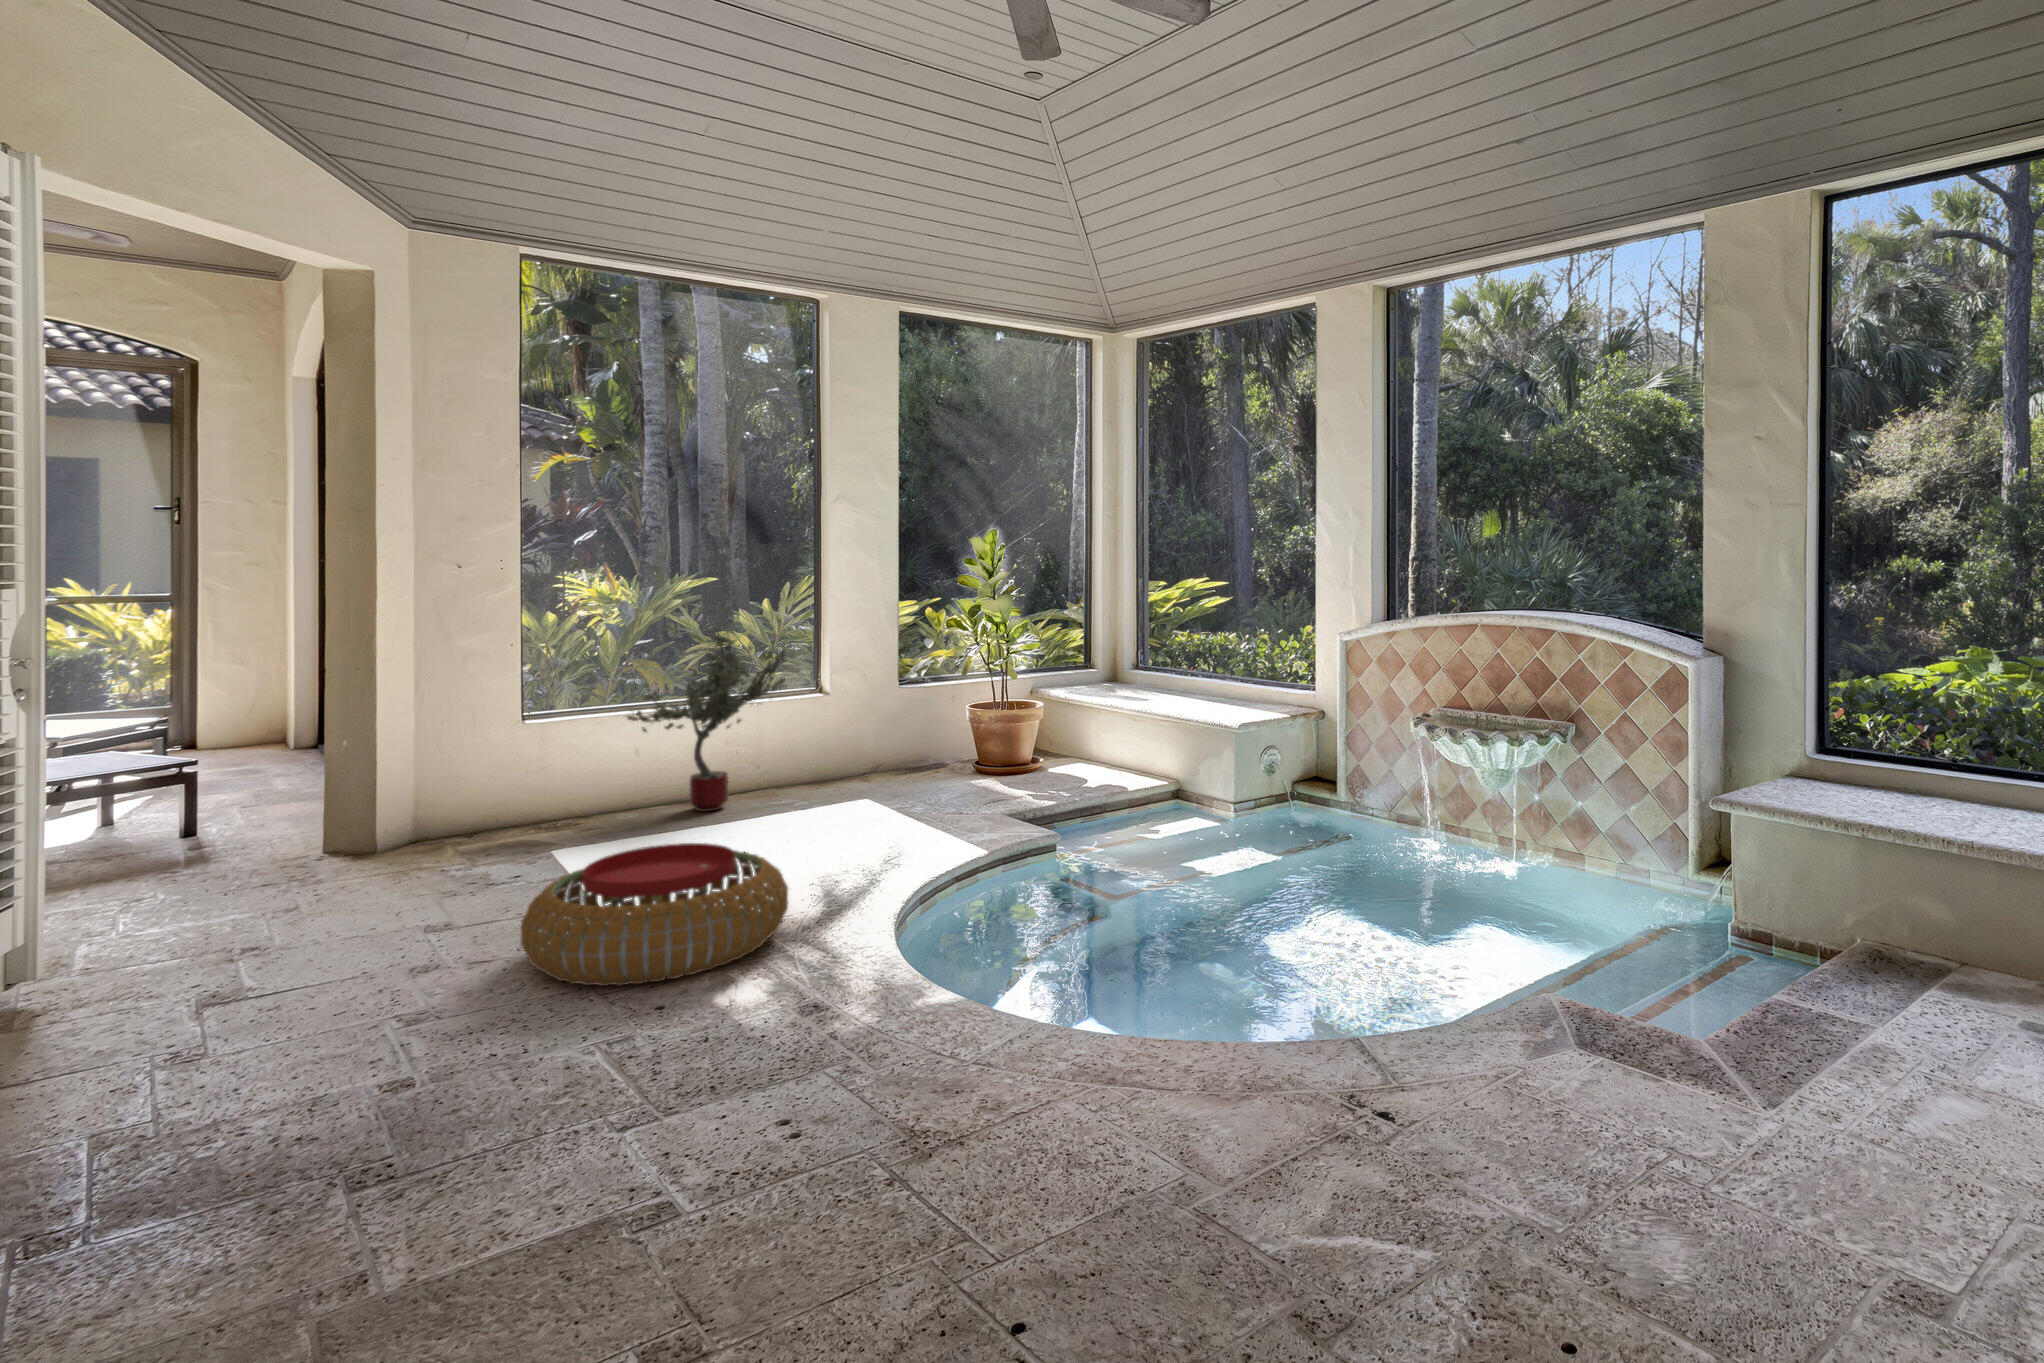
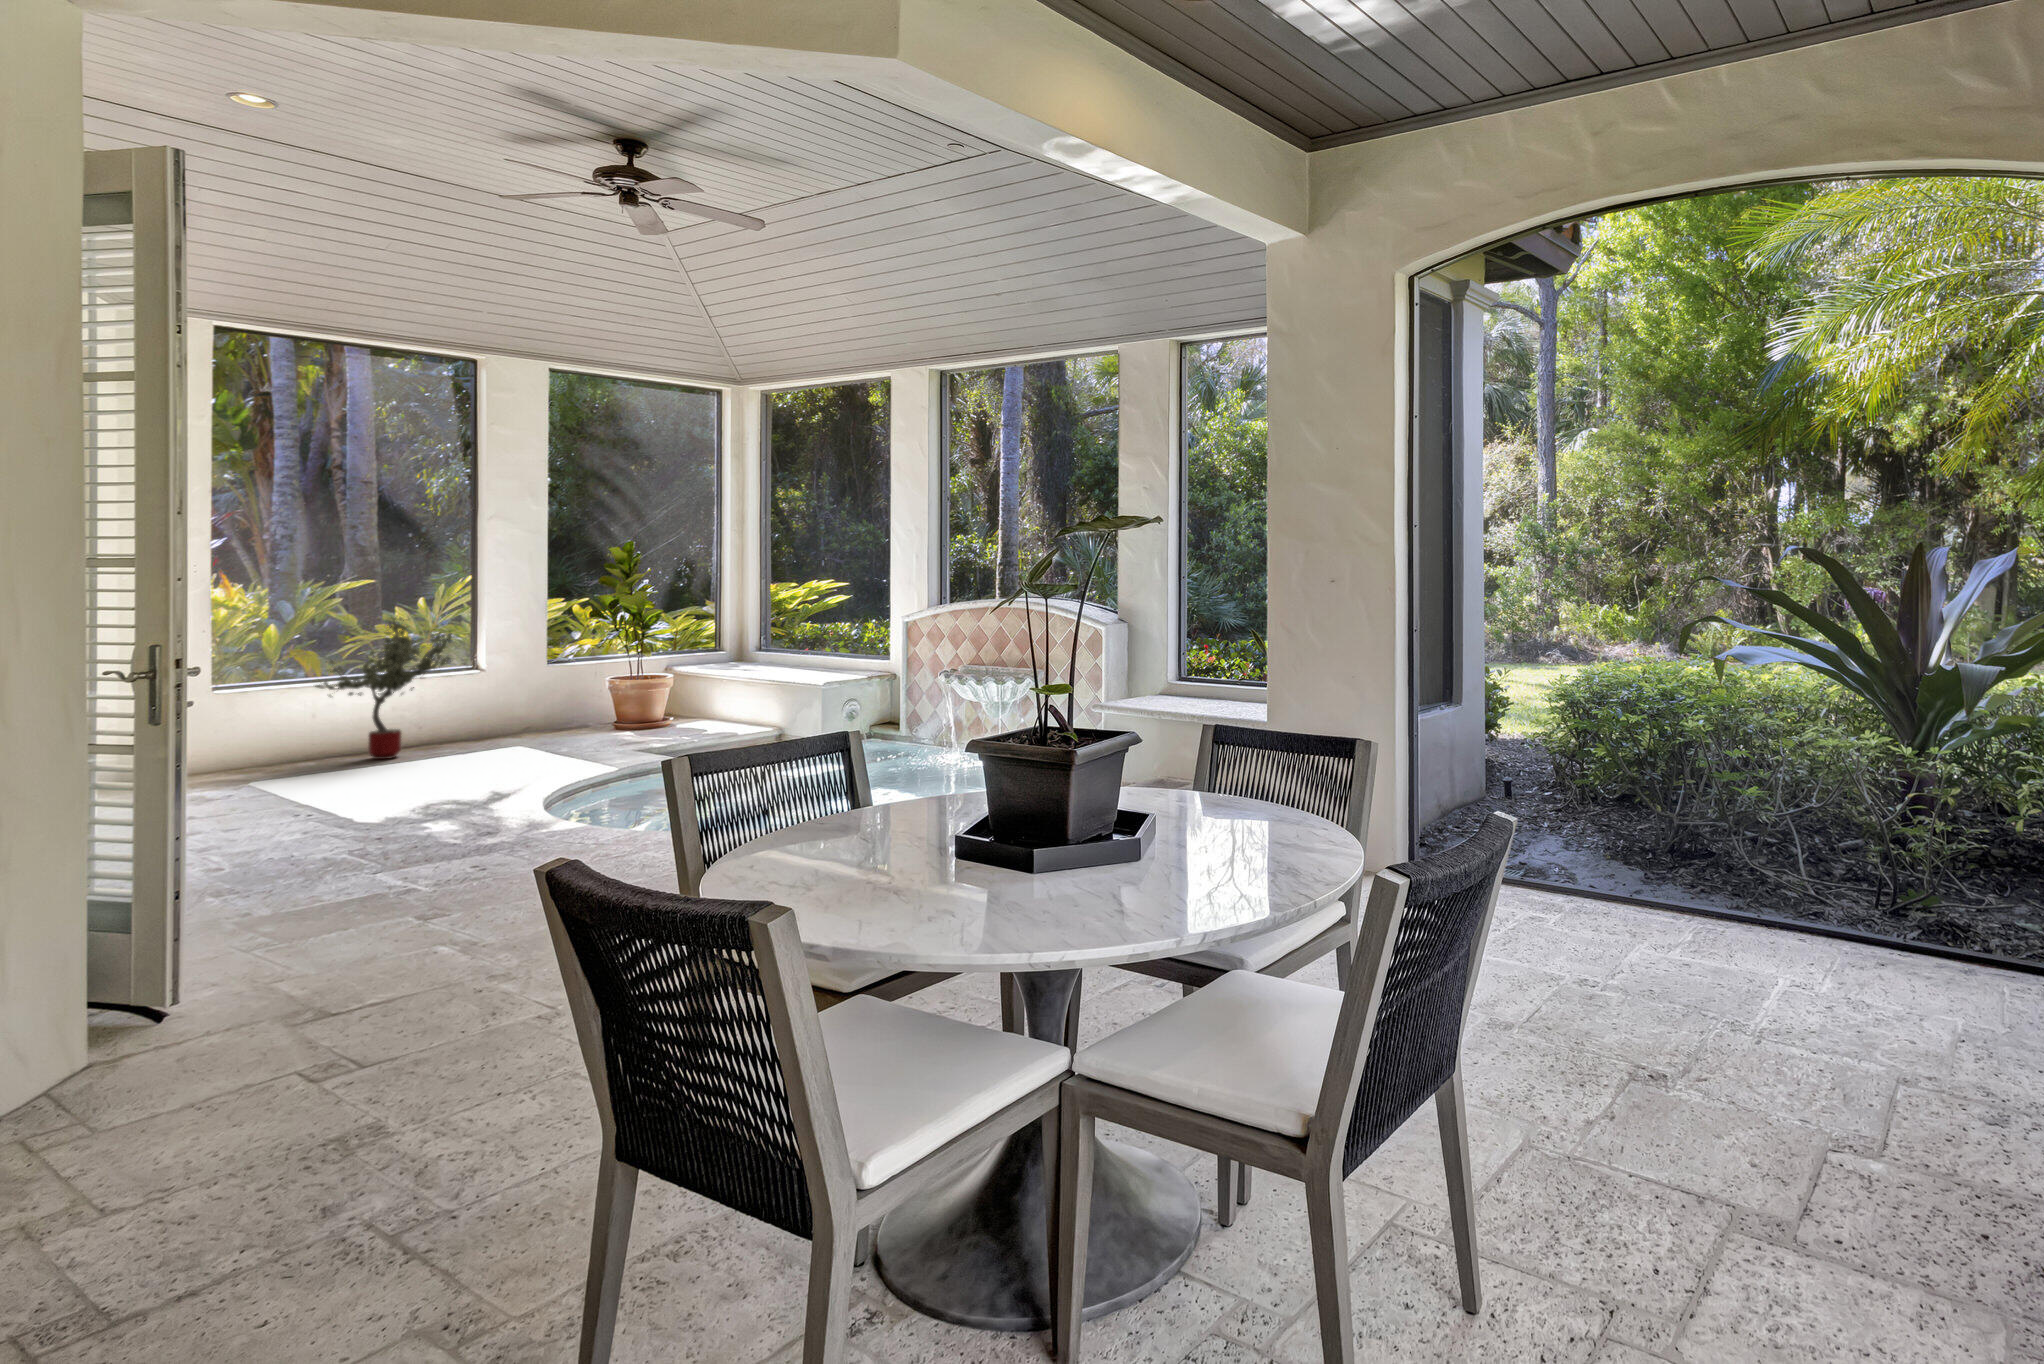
pouf: present [521,843,788,986] -> none [276,754,471,834]

